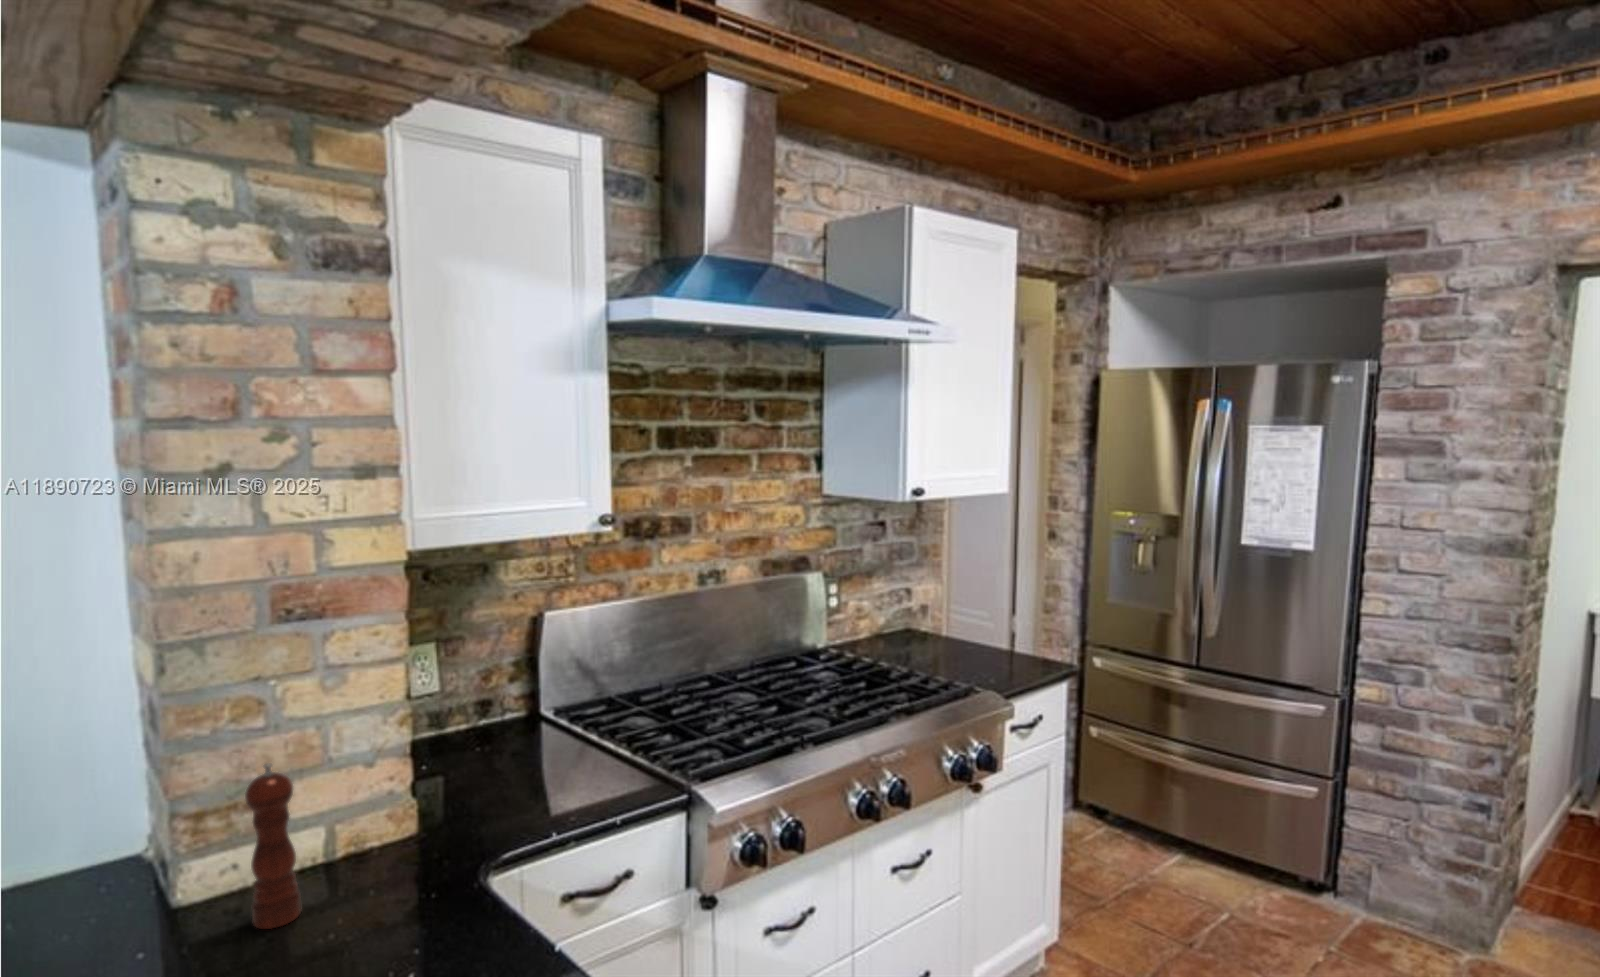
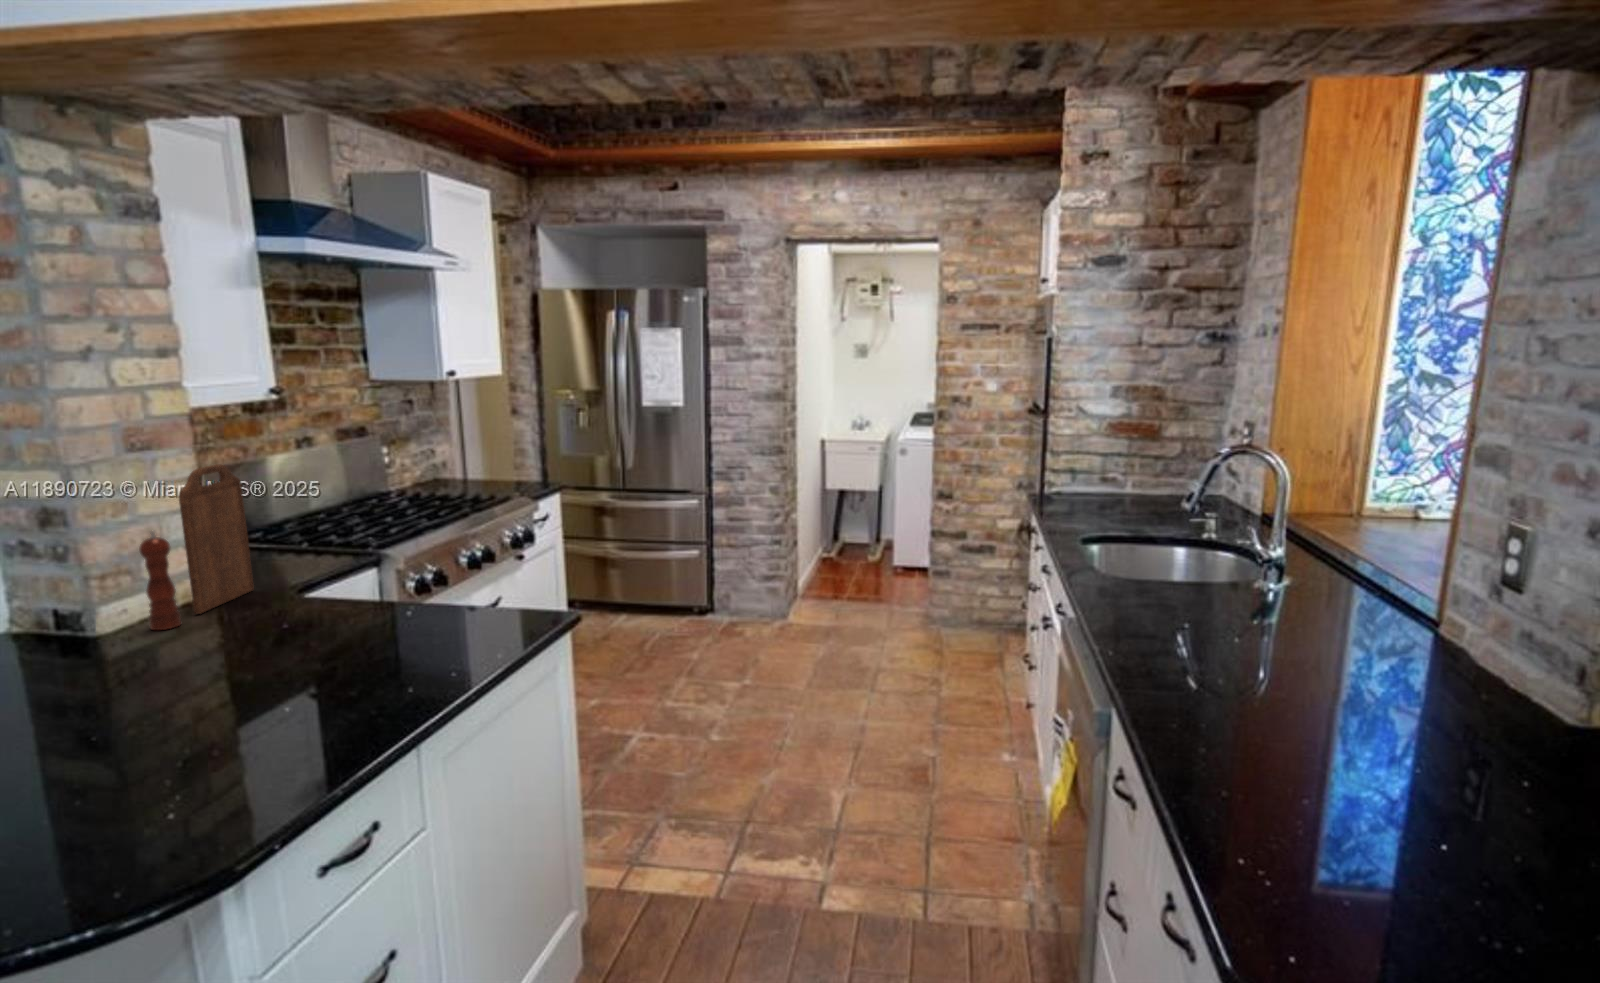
cutting board: none [329,650,471,896] -> present [179,464,254,614]

